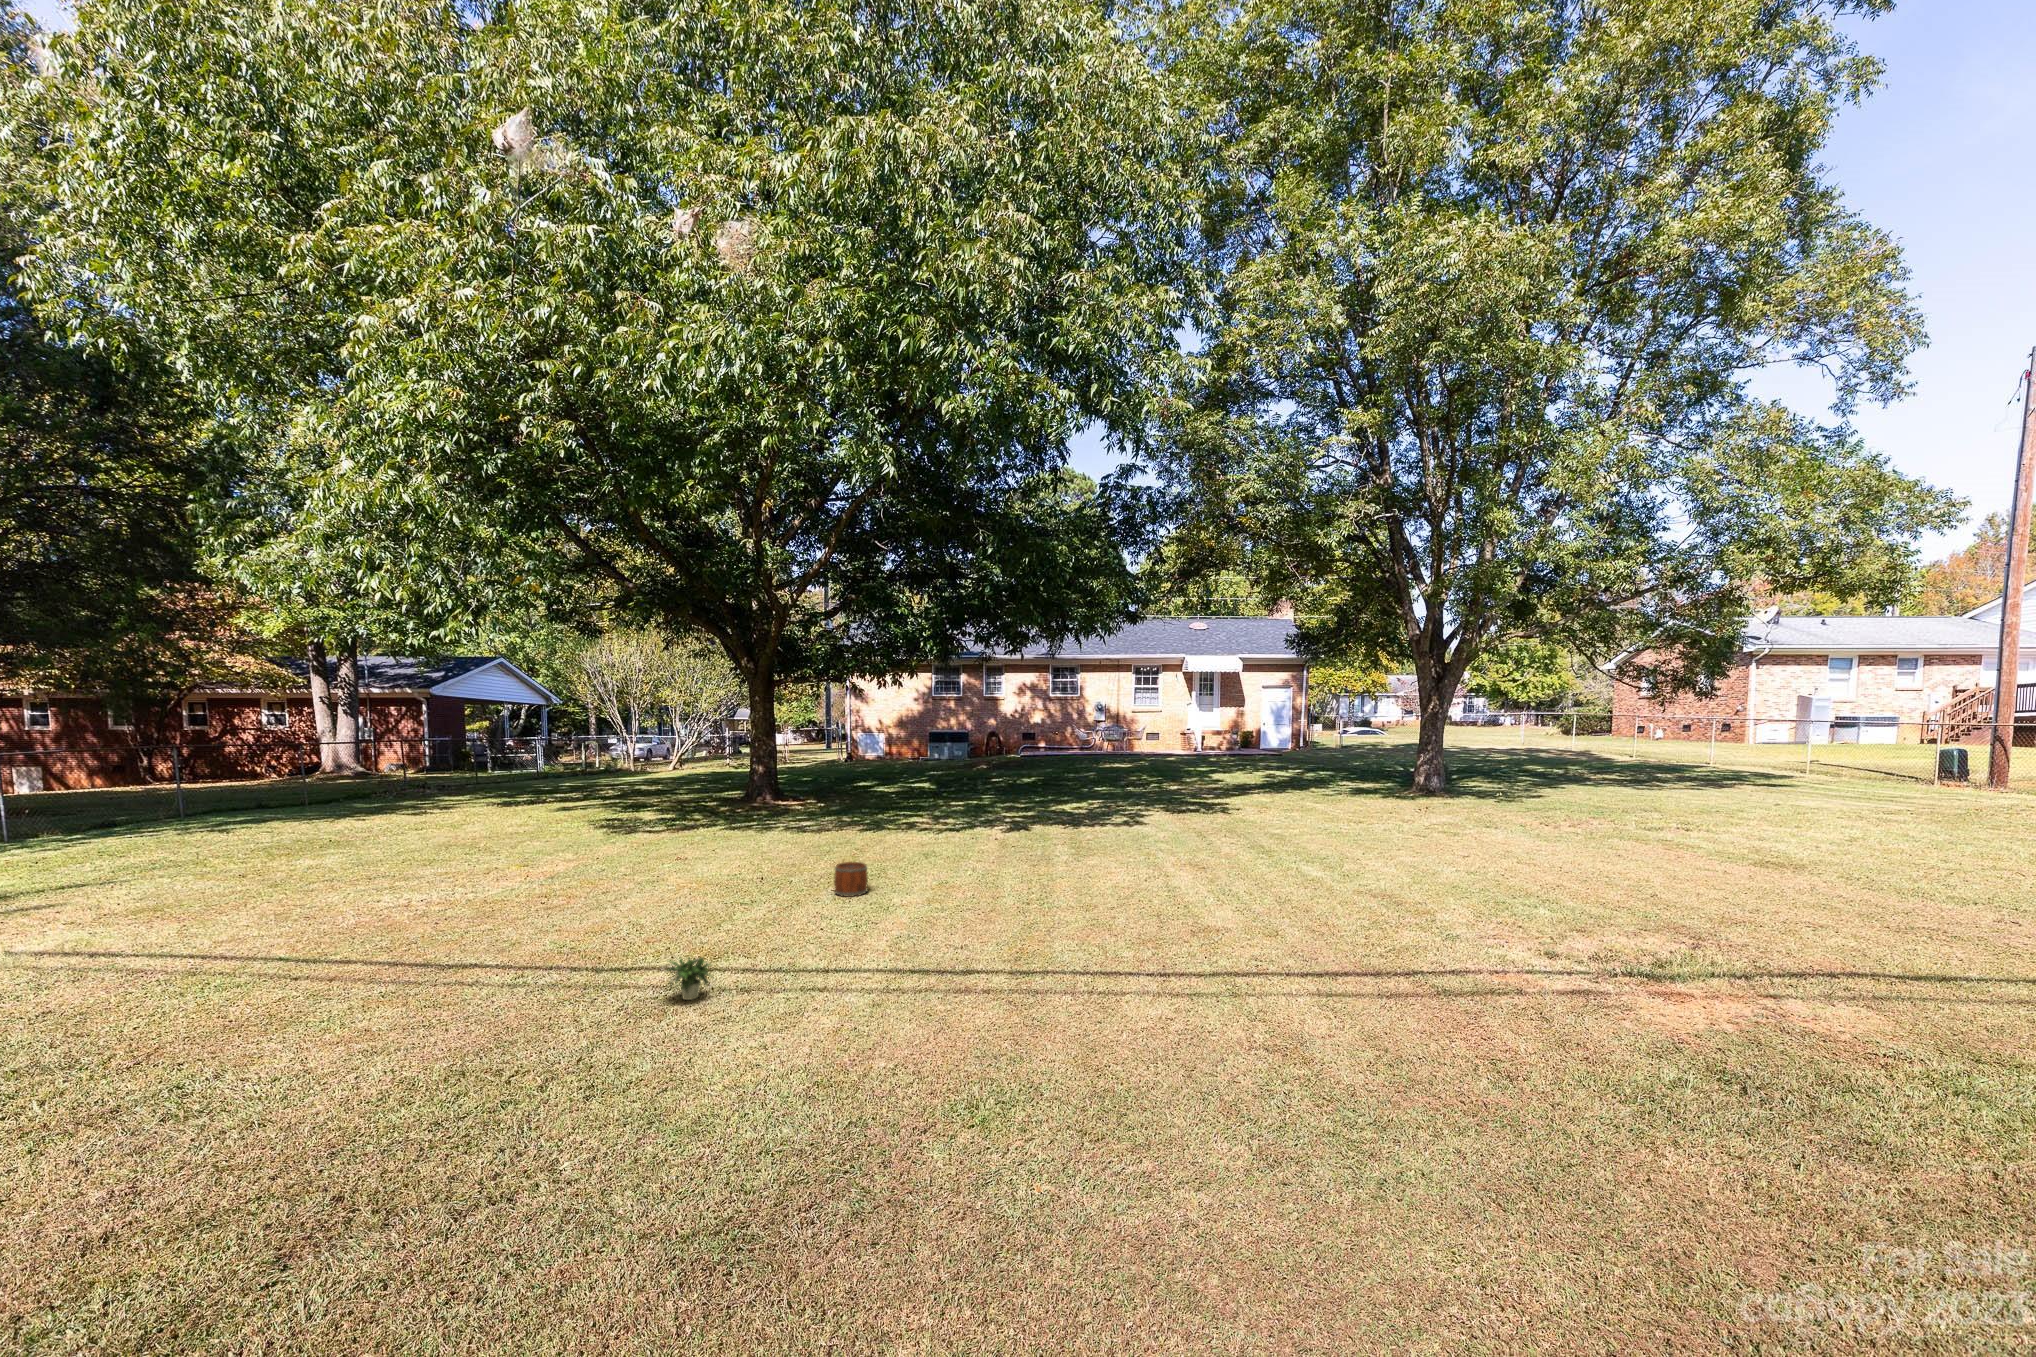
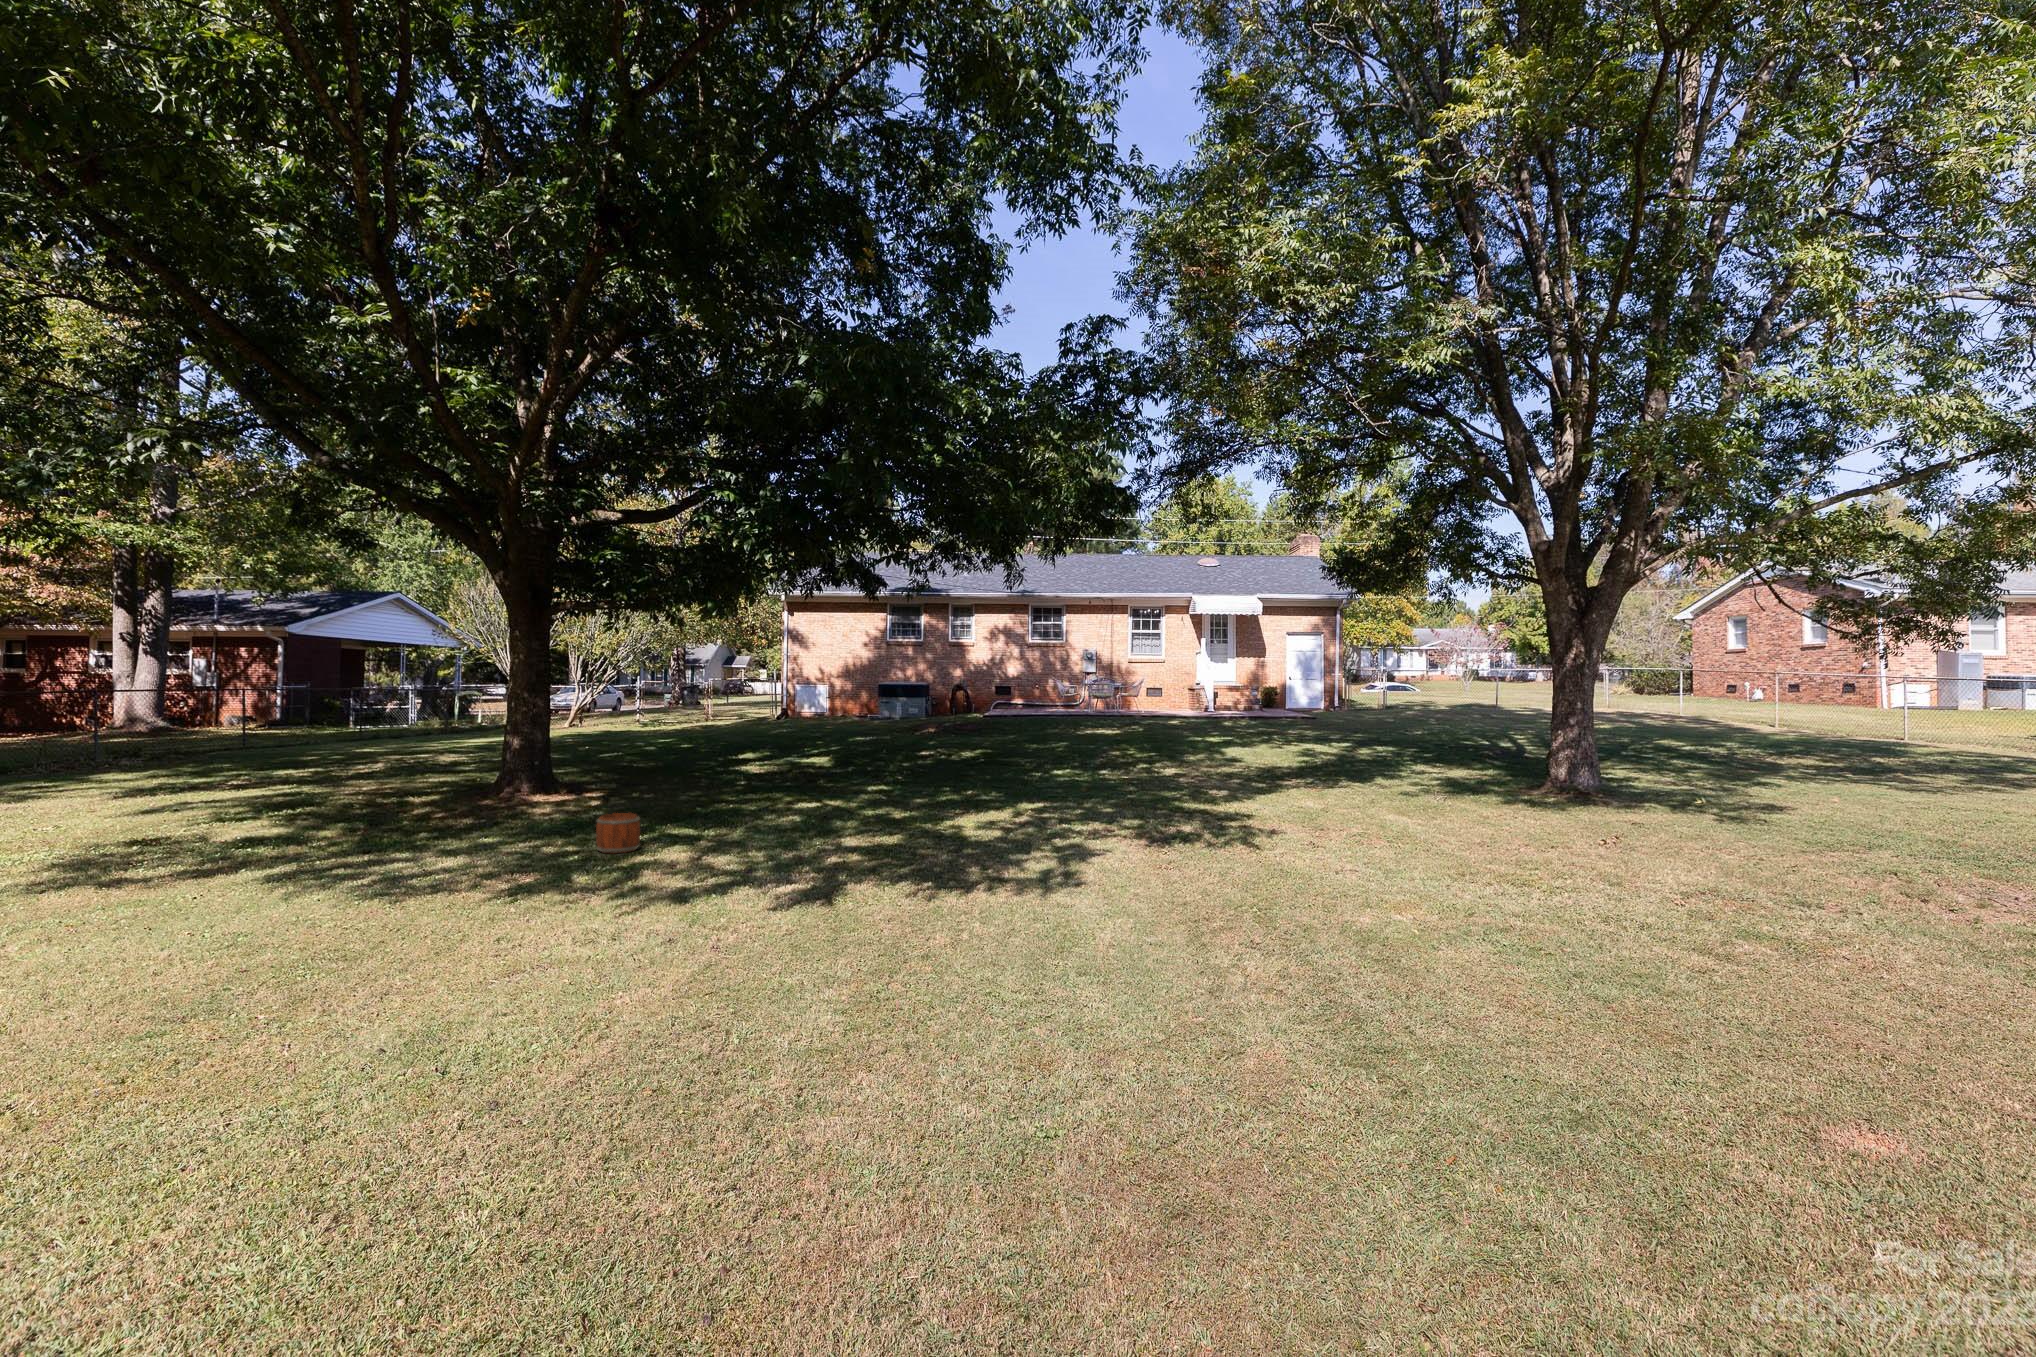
potted plant: present [667,957,712,1000] -> none [258,903,338,955]

